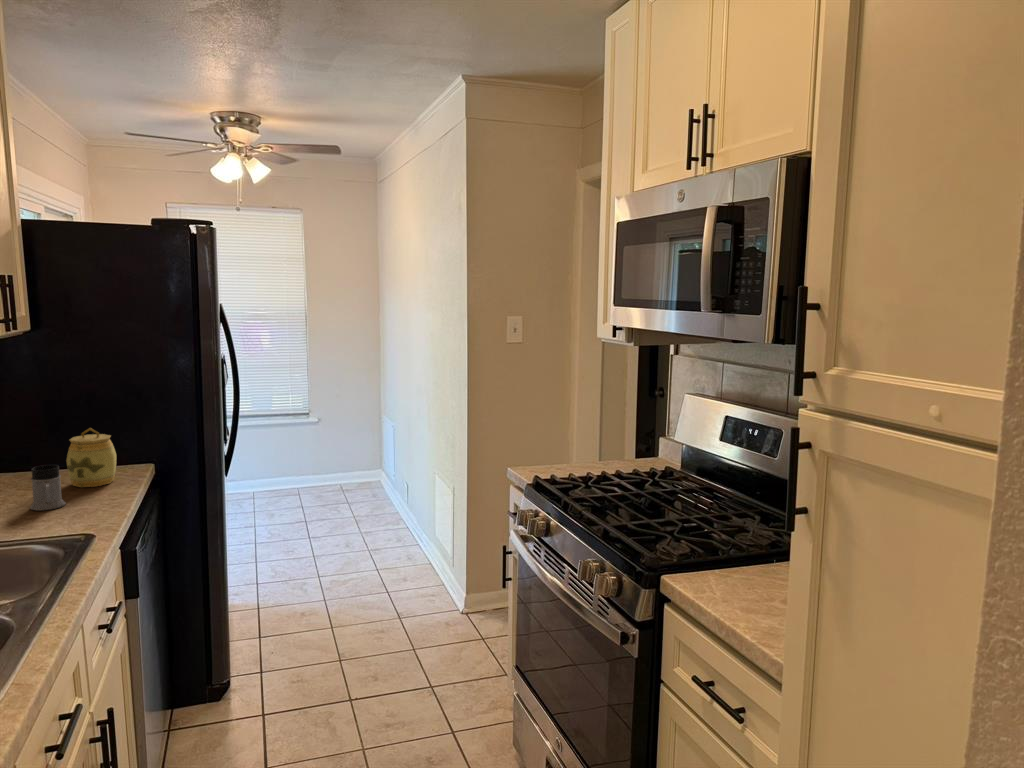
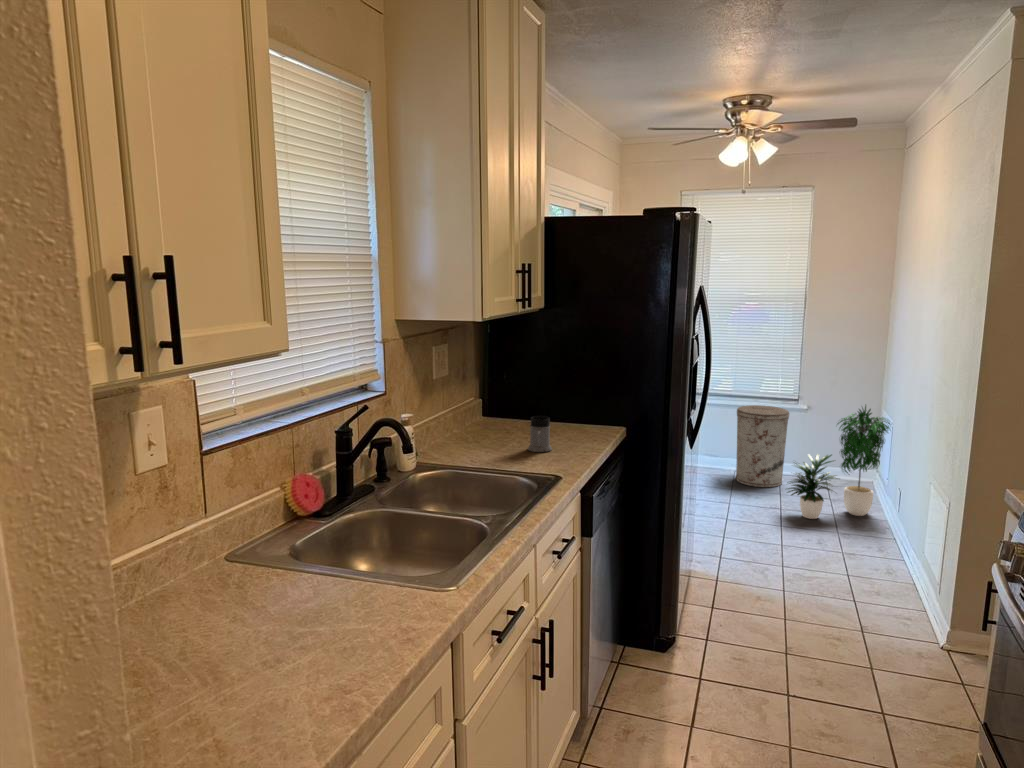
potted plant: none [304,410,391,525] -> present [788,406,890,519]
trash can: none [245,423,297,504] -> present [736,405,789,487]
jar: present [67,428,116,487] -> none [560,390,597,440]

